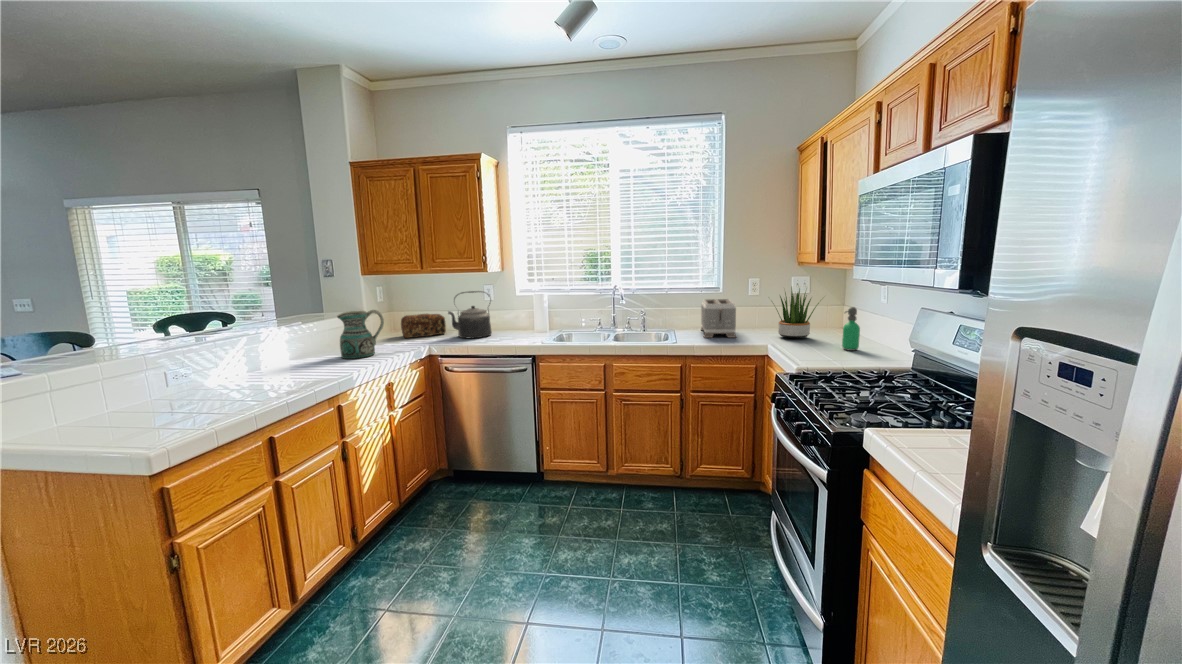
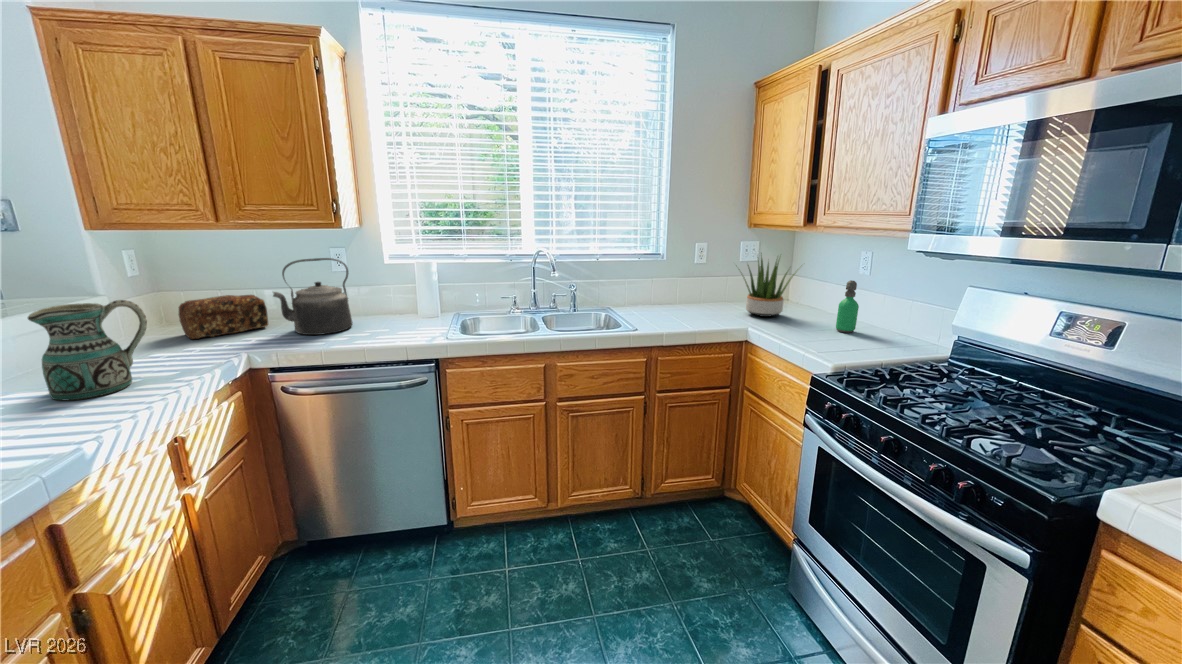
toaster: present [701,299,736,338] -> none [644,267,701,319]

